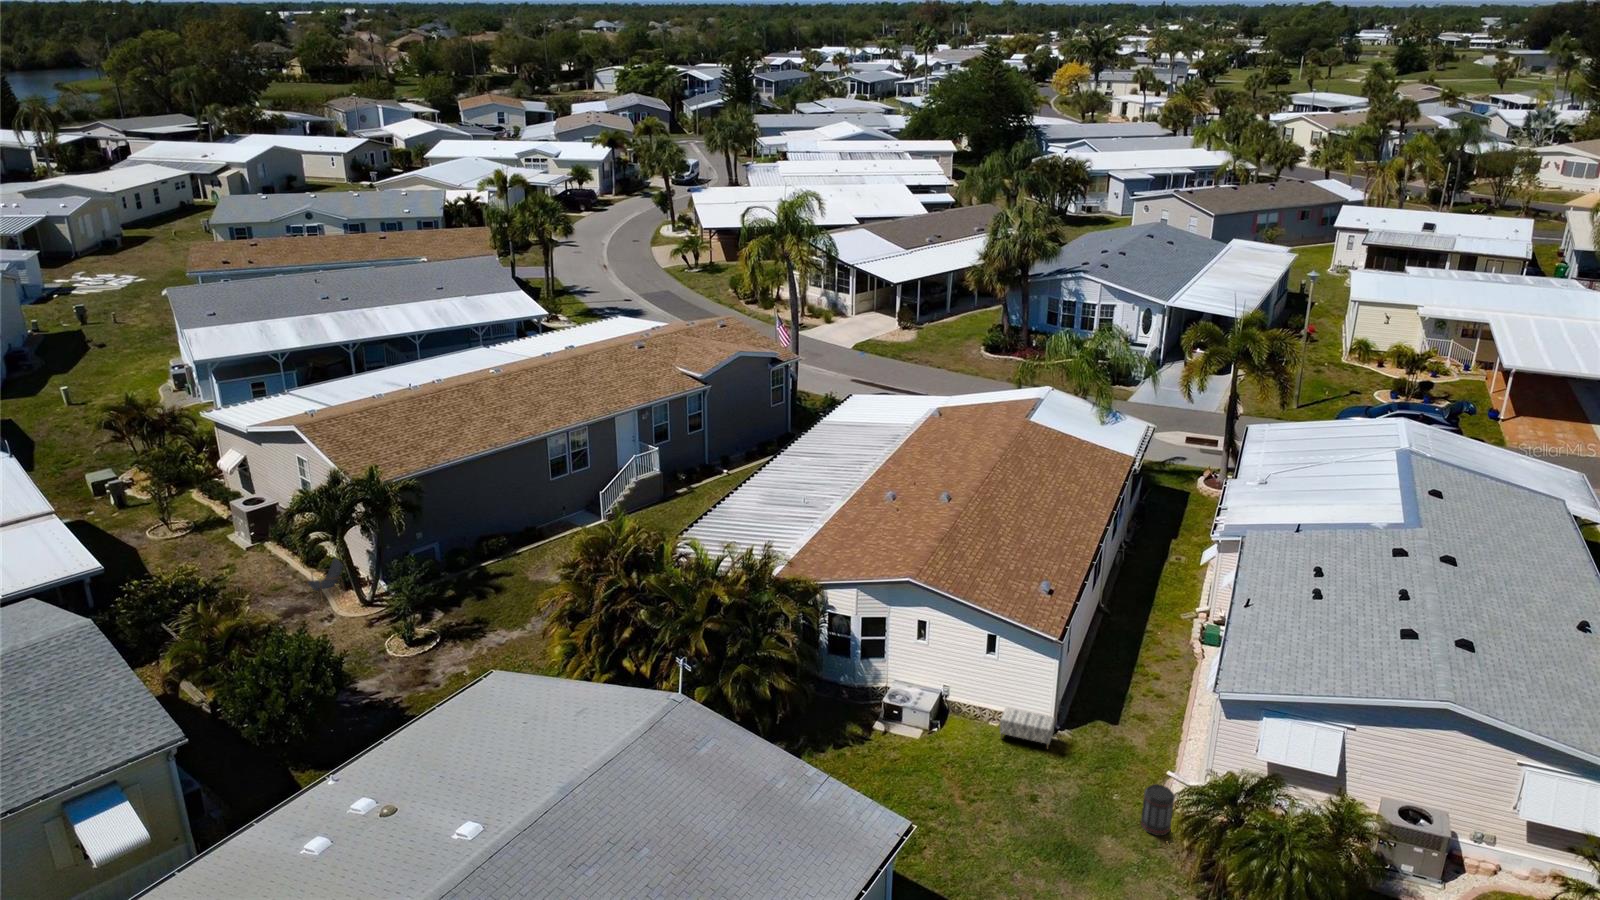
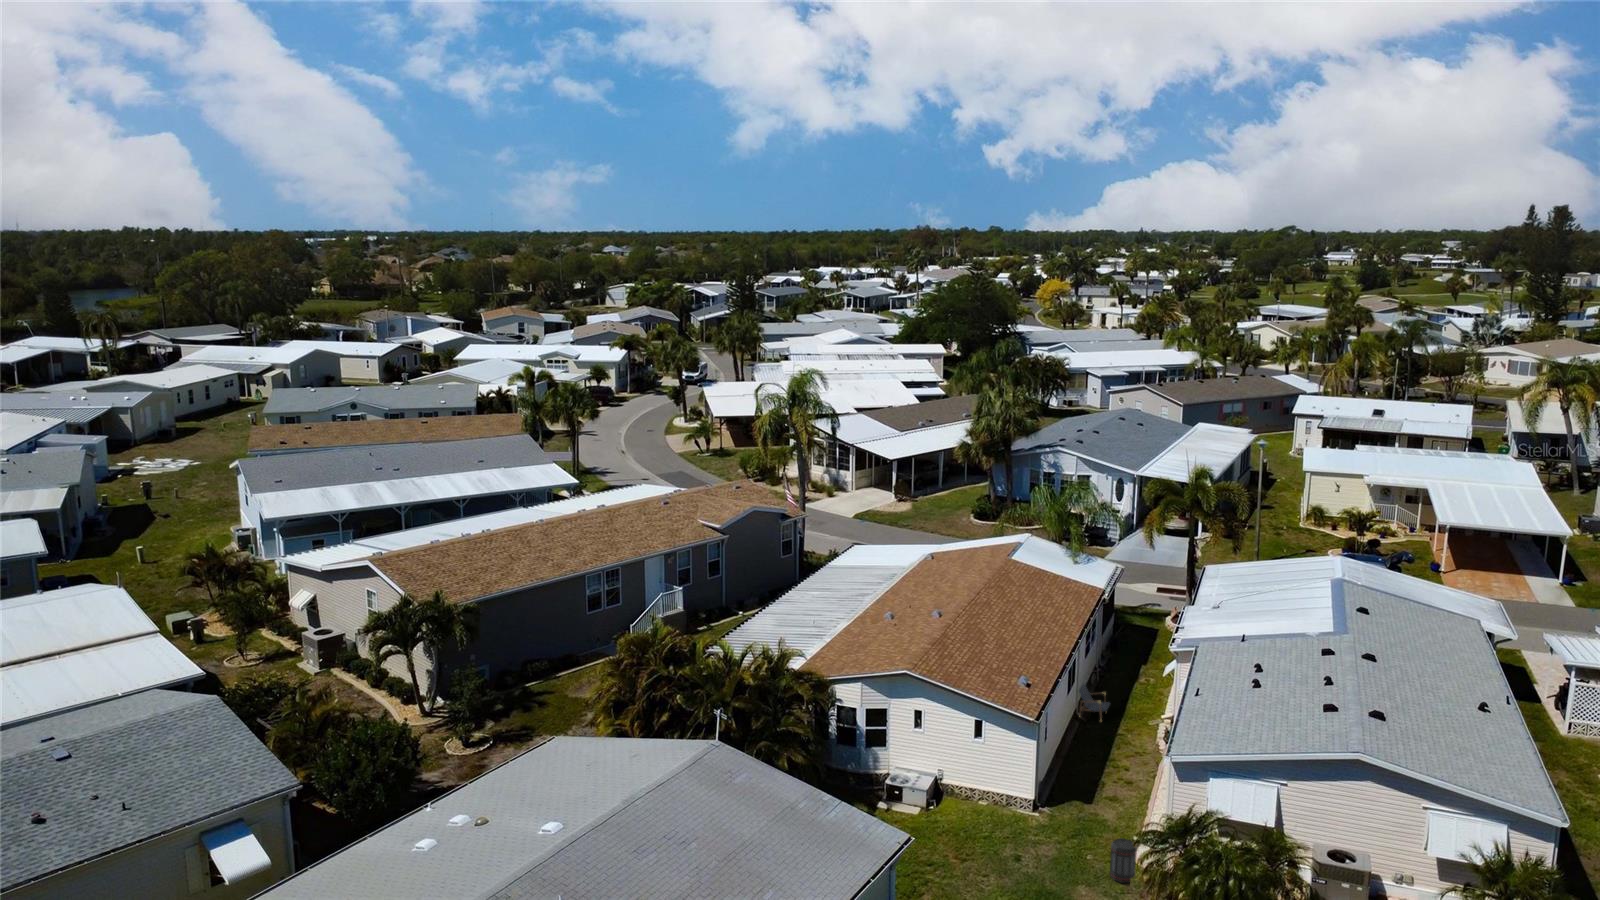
lounge chair: present [308,558,345,600] -> present [1079,684,1110,719]
bench: present [1000,708,1055,749] -> none [988,787,1036,822]

